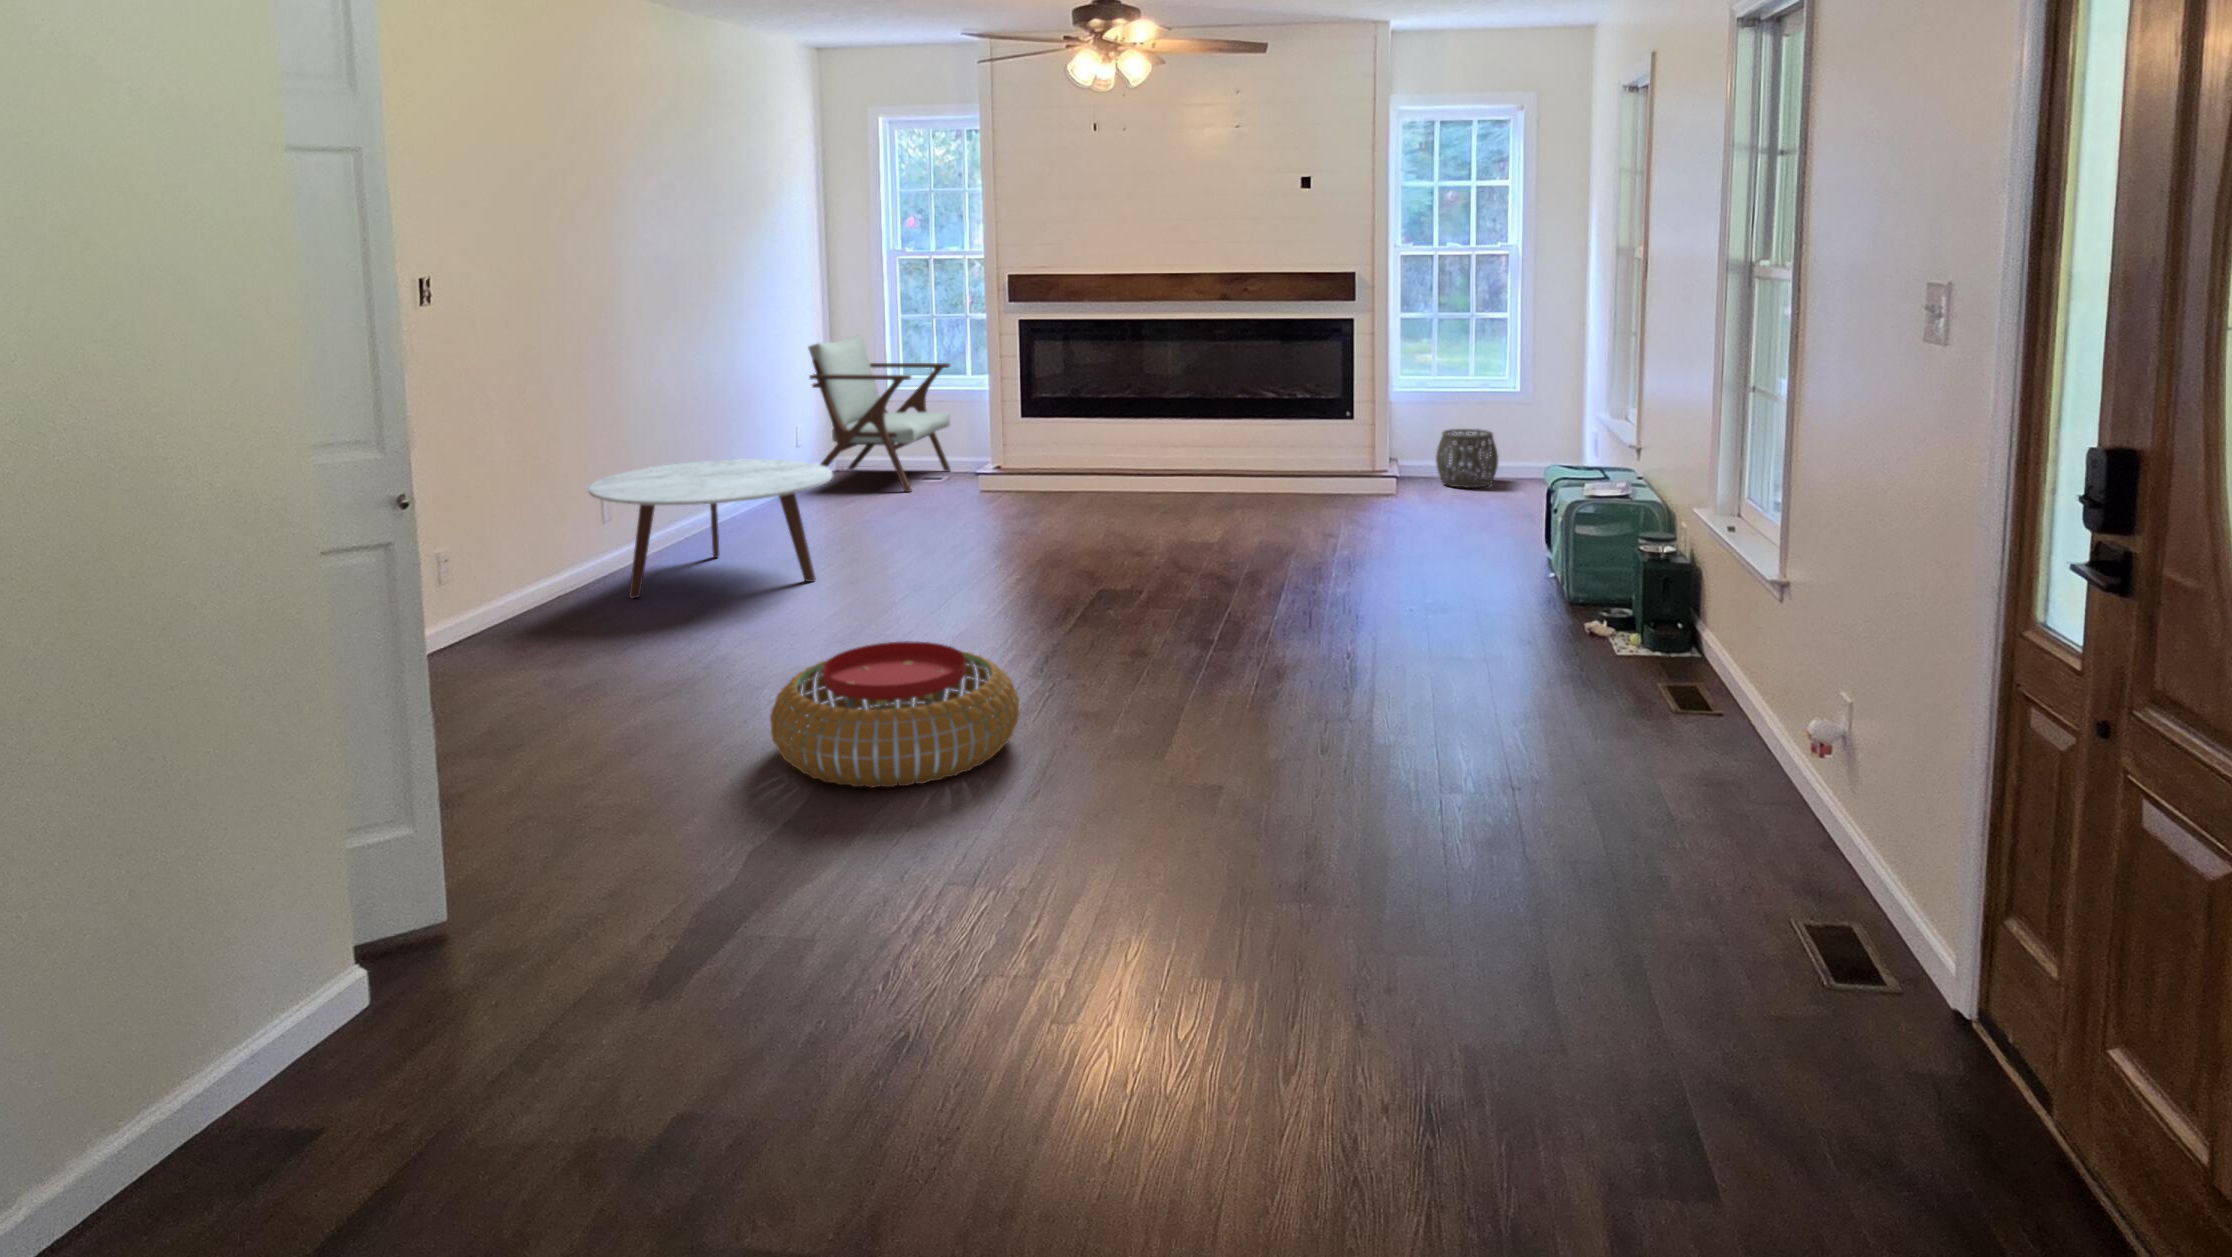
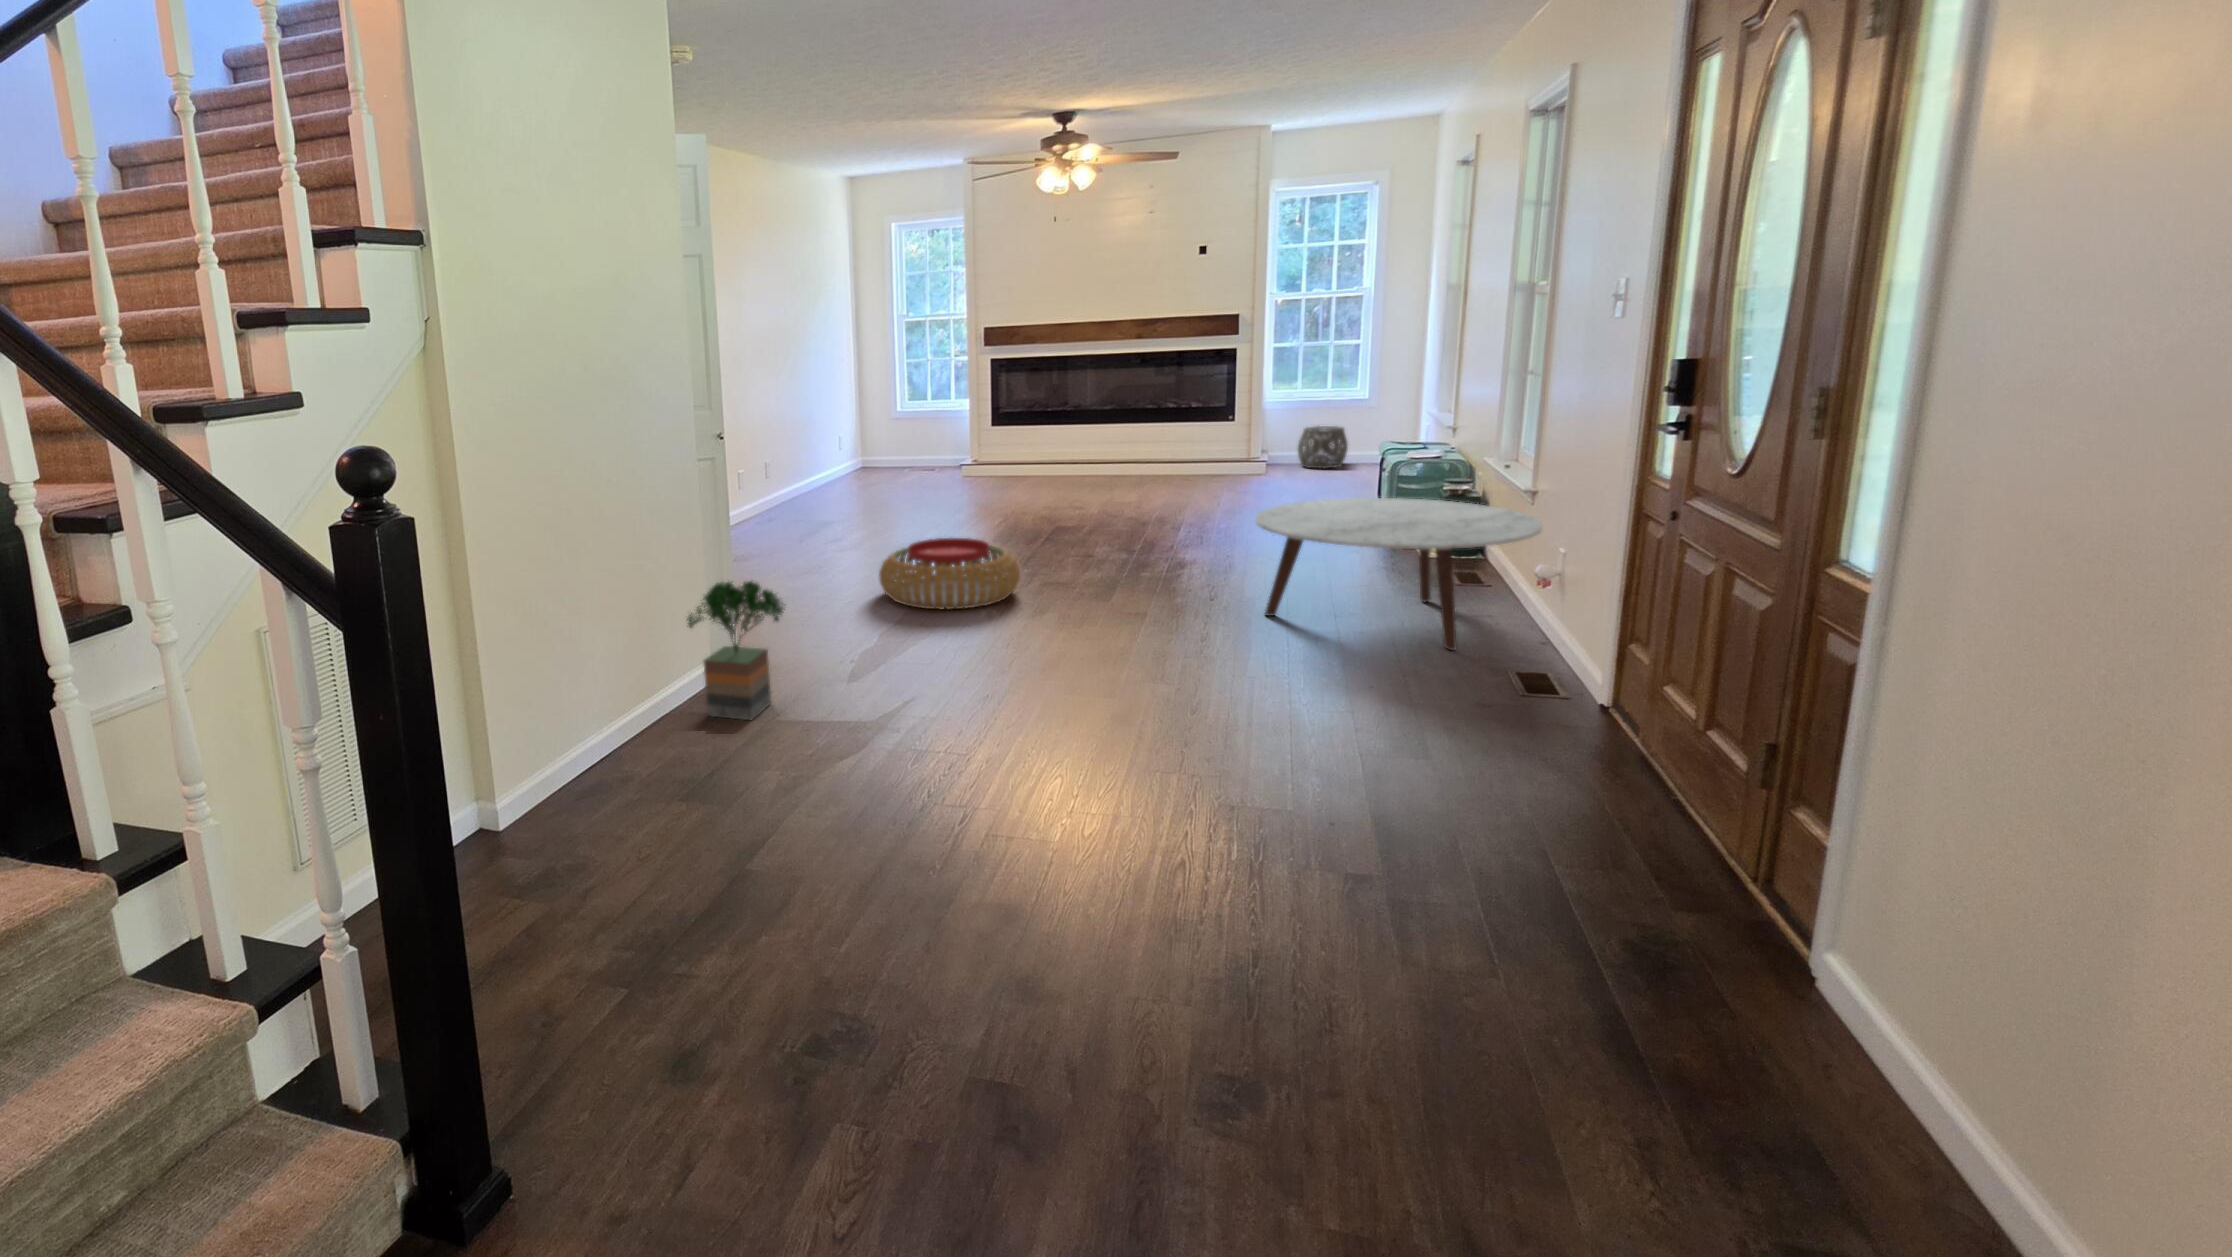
lounge chair: present [808,335,950,492] -> none [841,376,938,479]
coffee table: present [588,459,833,598] -> present [1255,498,1542,651]
potted tree: none [175,831,460,1179] -> present [687,581,785,720]

